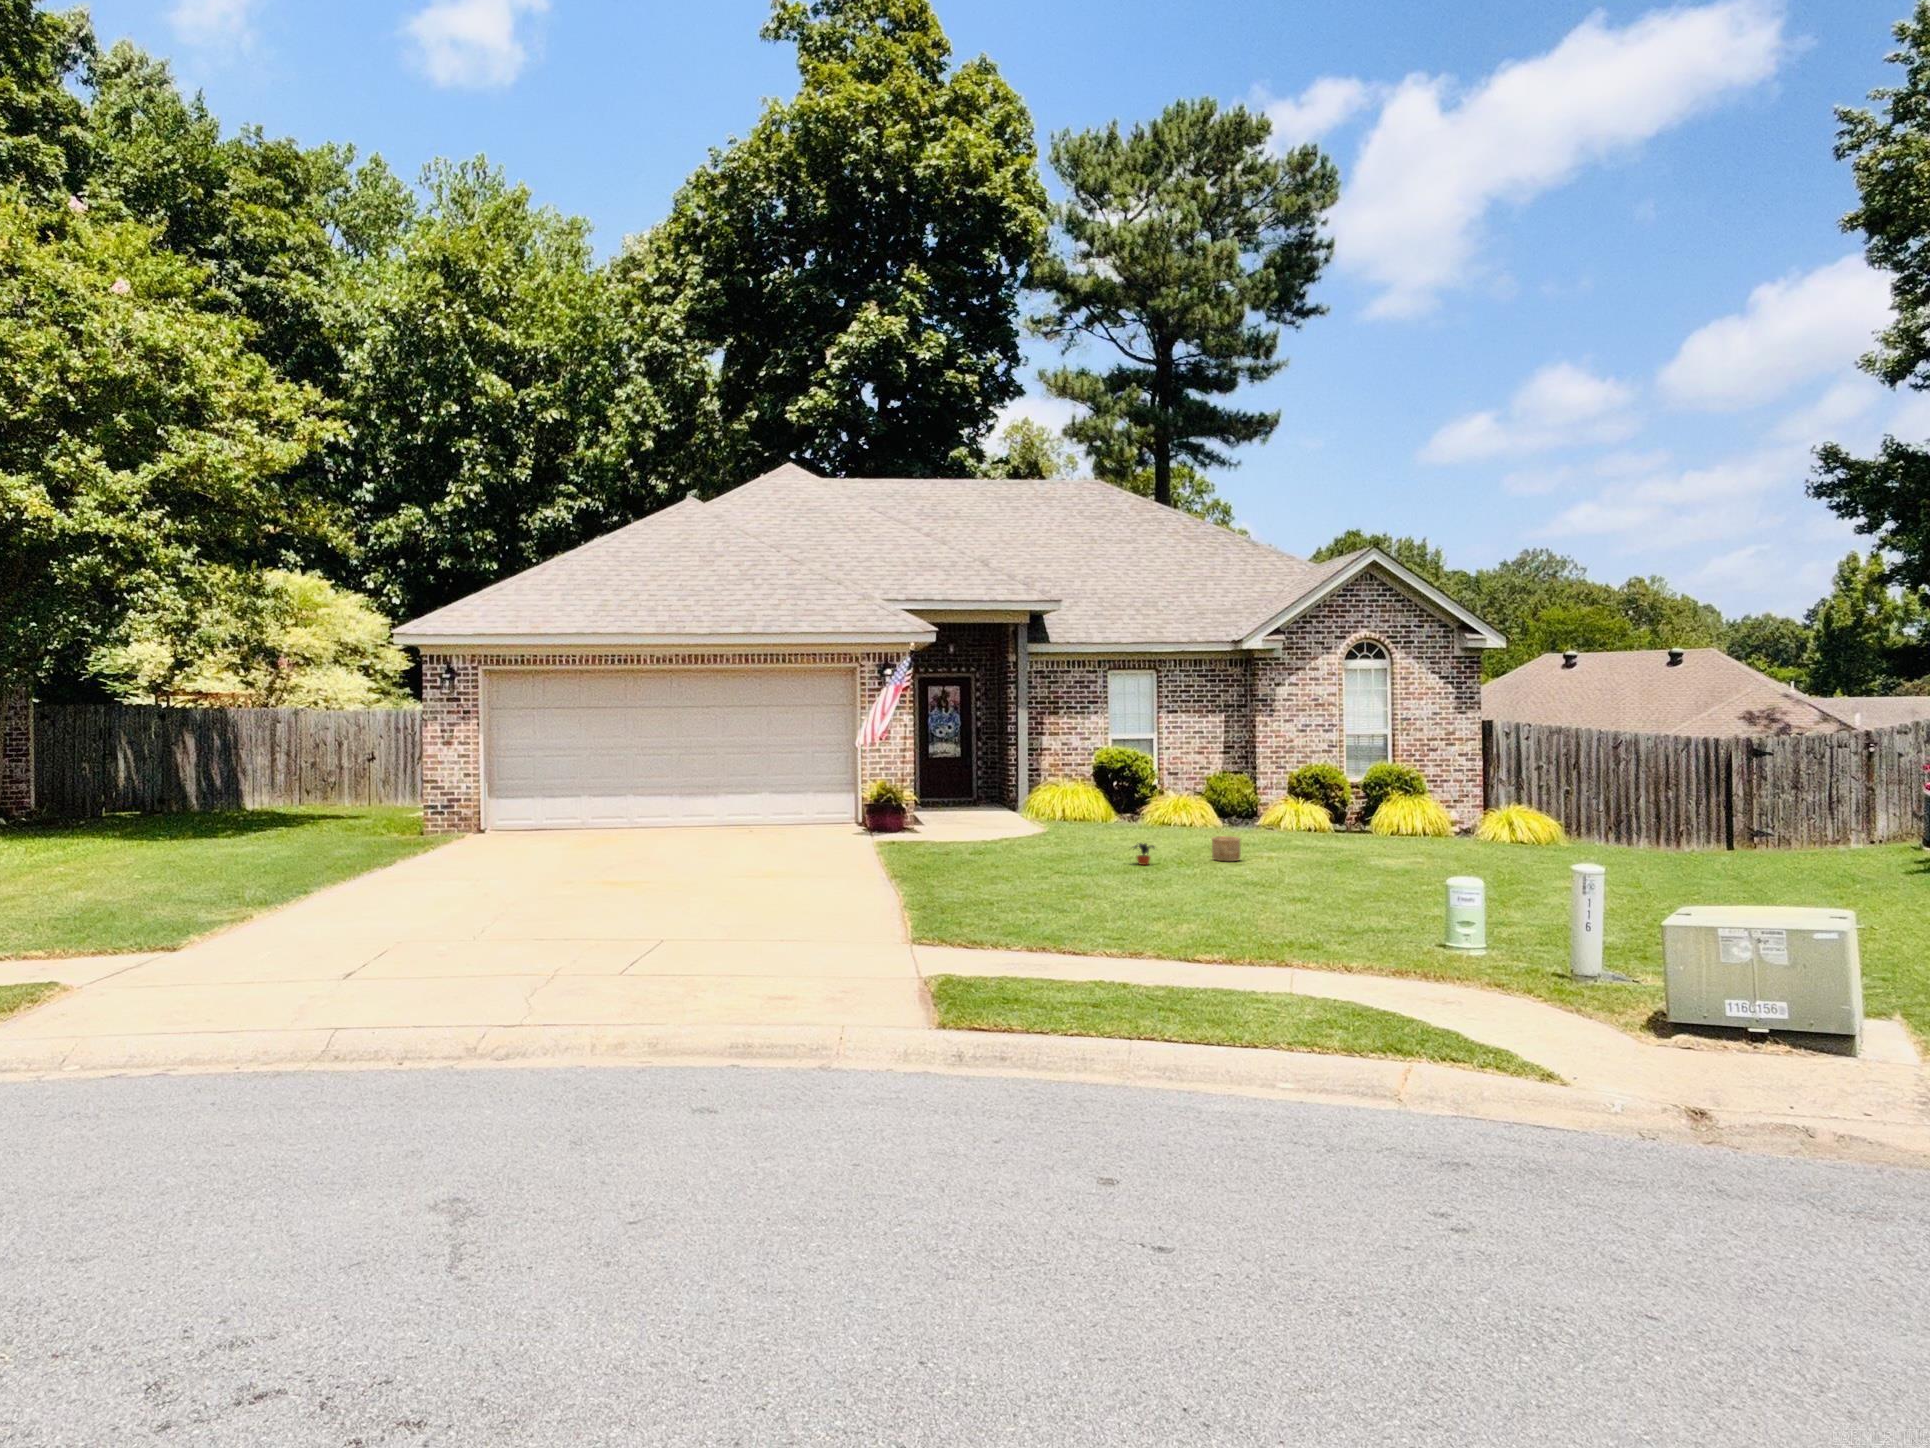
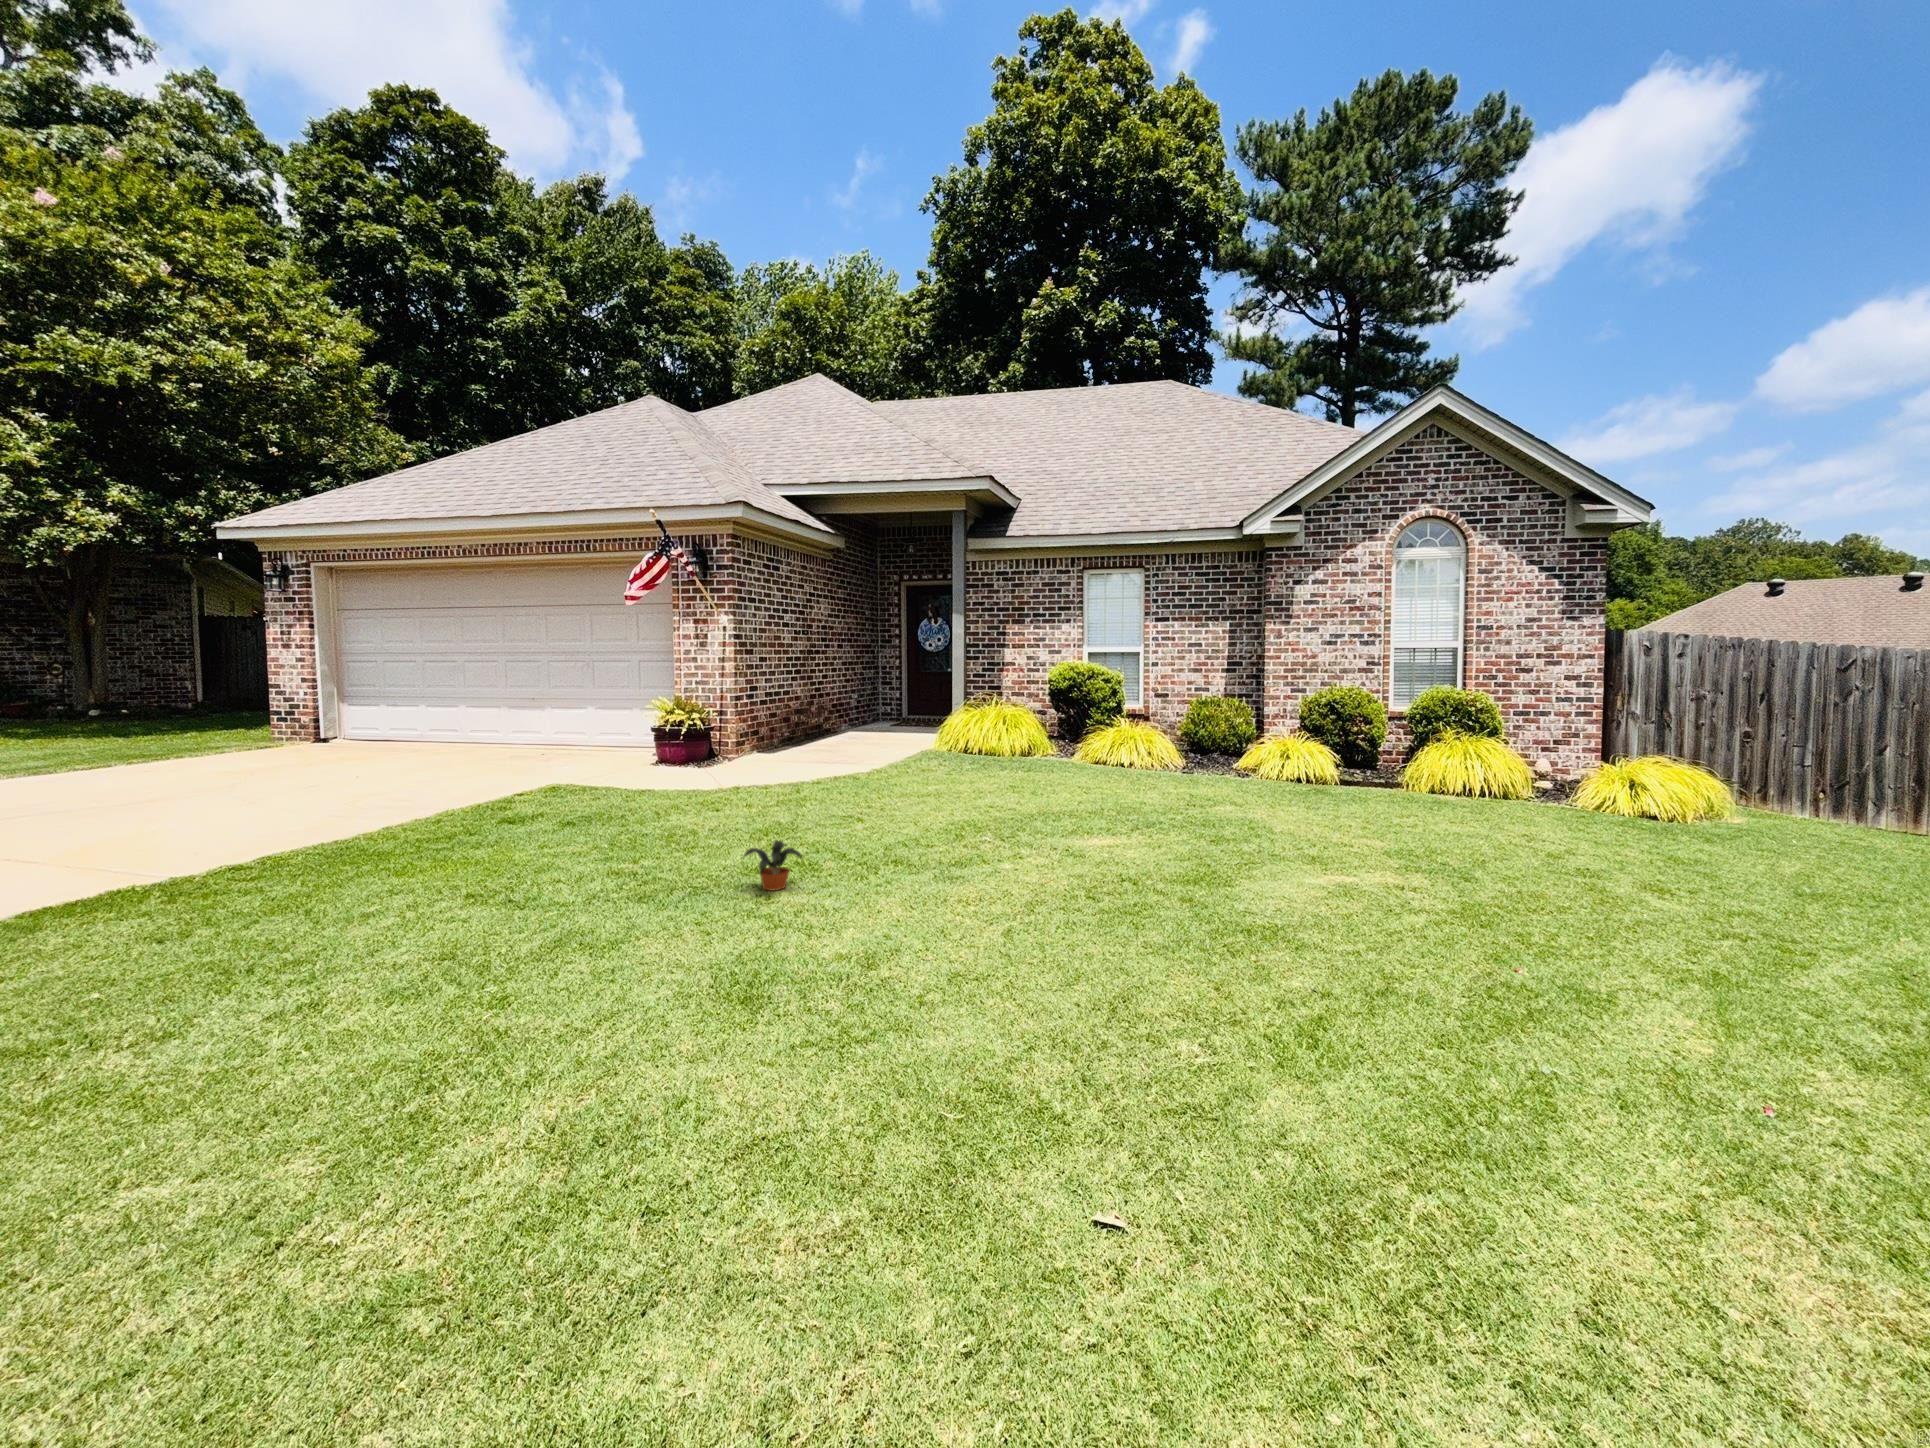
wooden bucket: present [1212,836,1241,861] -> none [948,829,1009,889]

